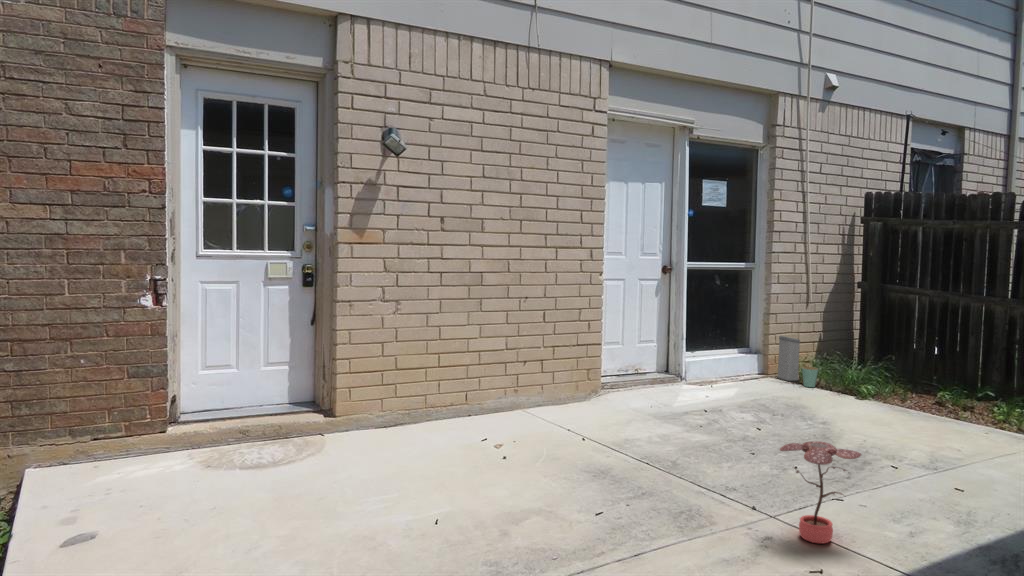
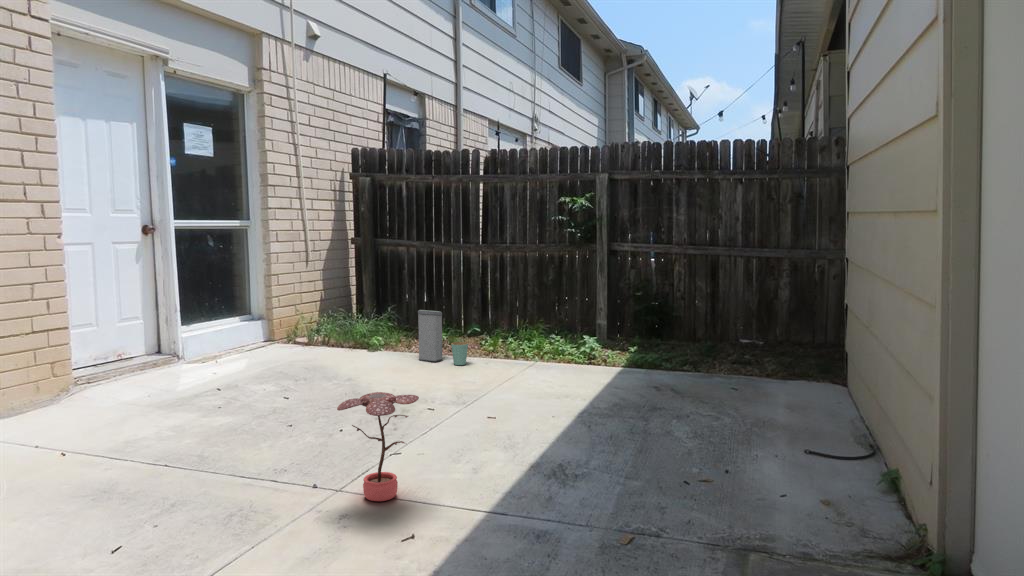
trash can: present [778,336,818,387] -> present [418,310,468,365]

